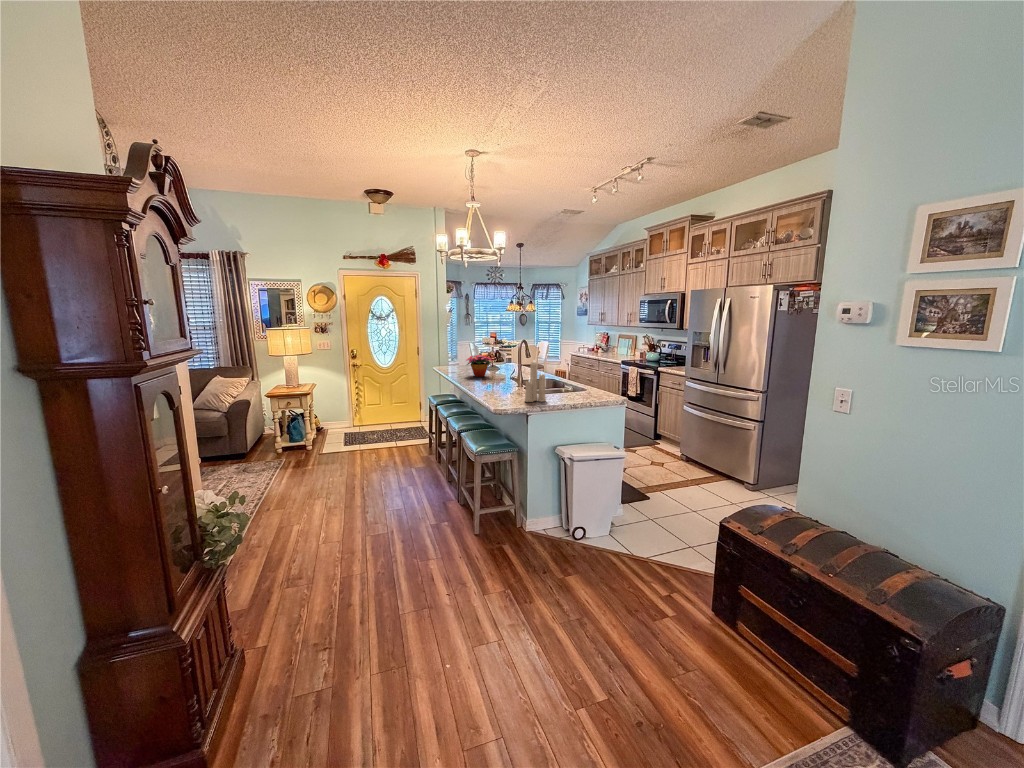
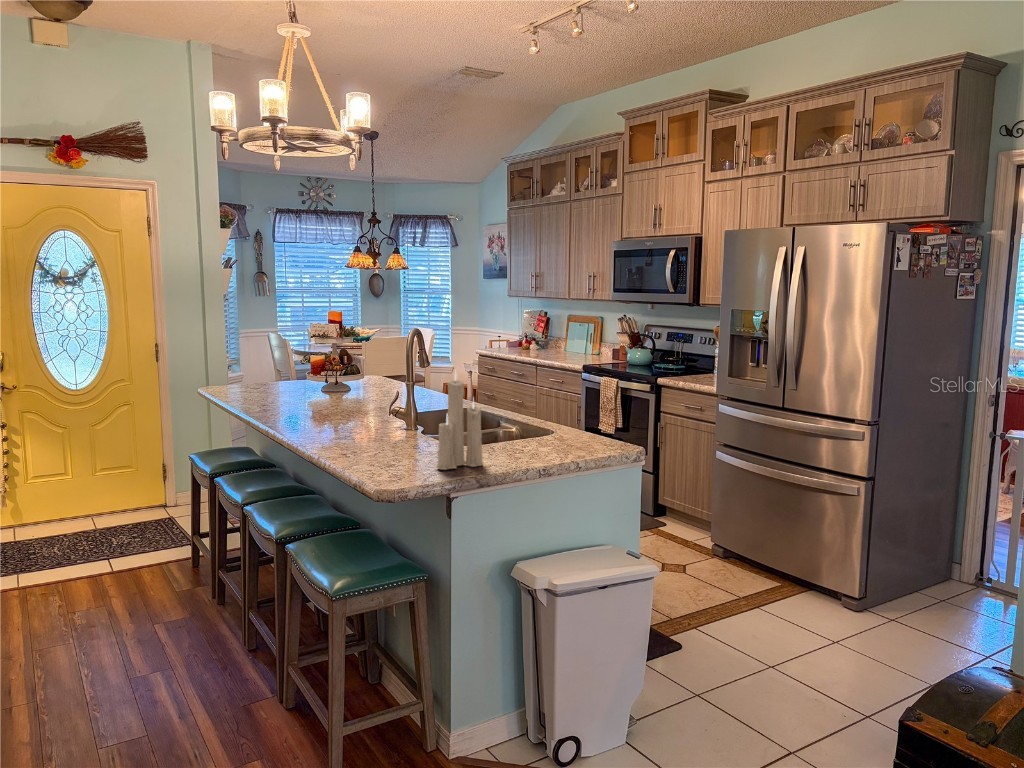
flower arrangement: present [466,355,491,377] -> none [277,361,349,410]

